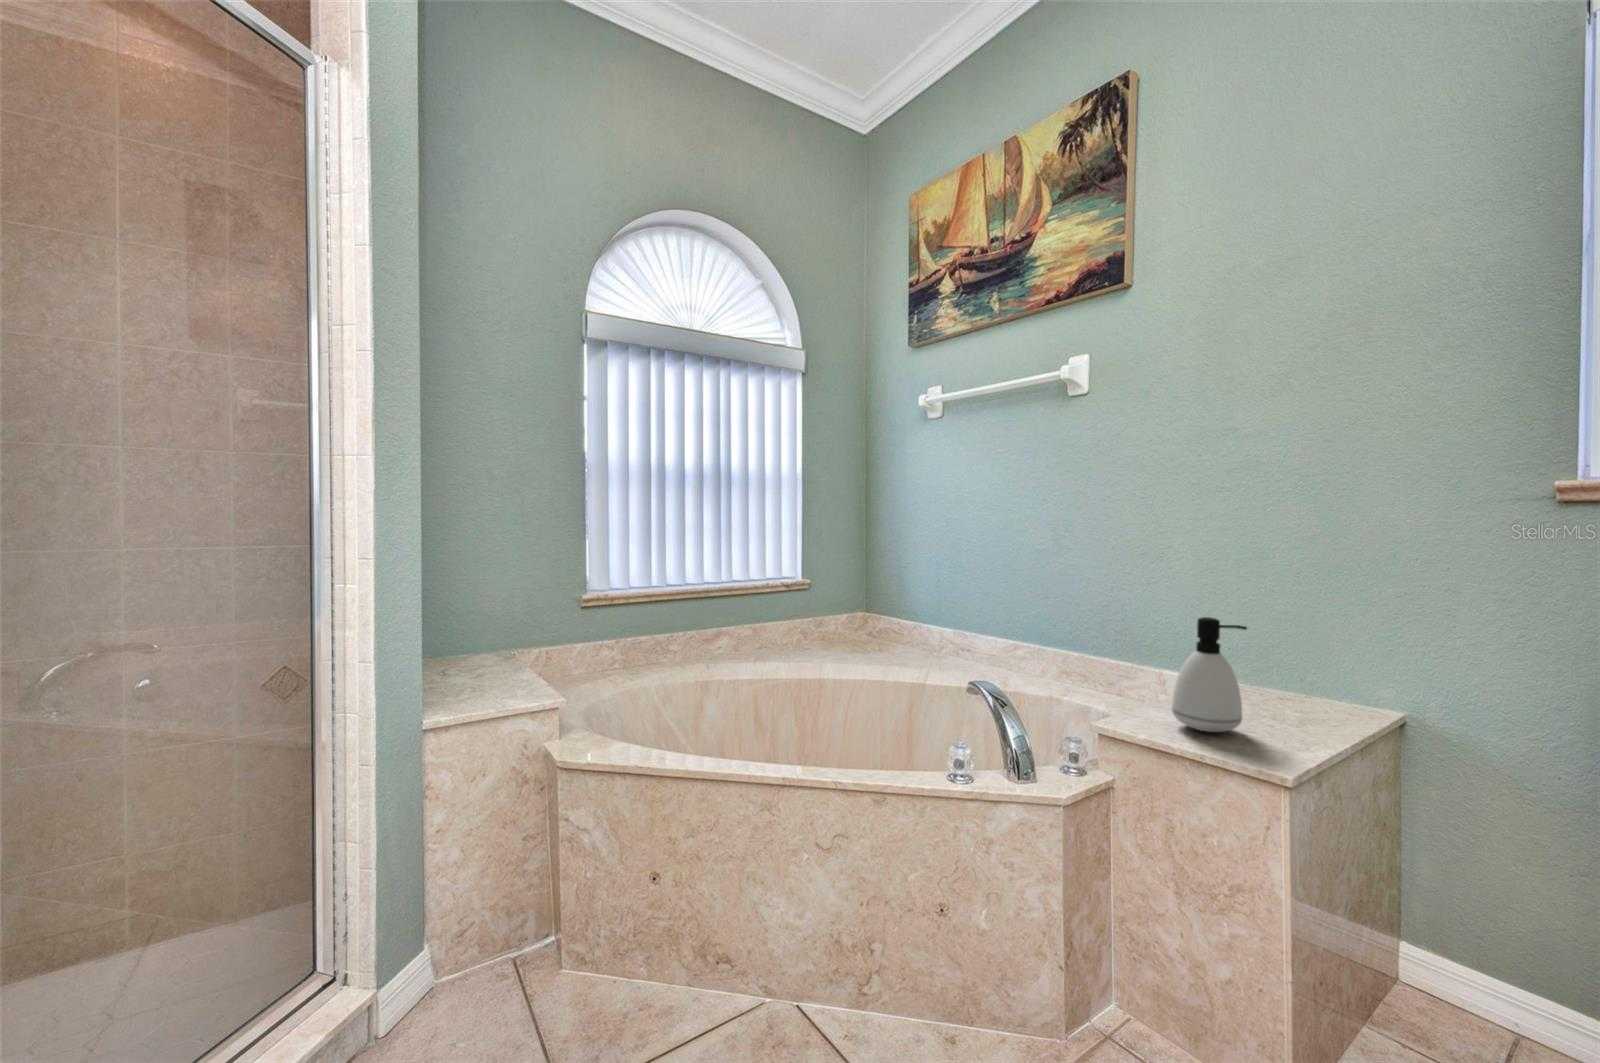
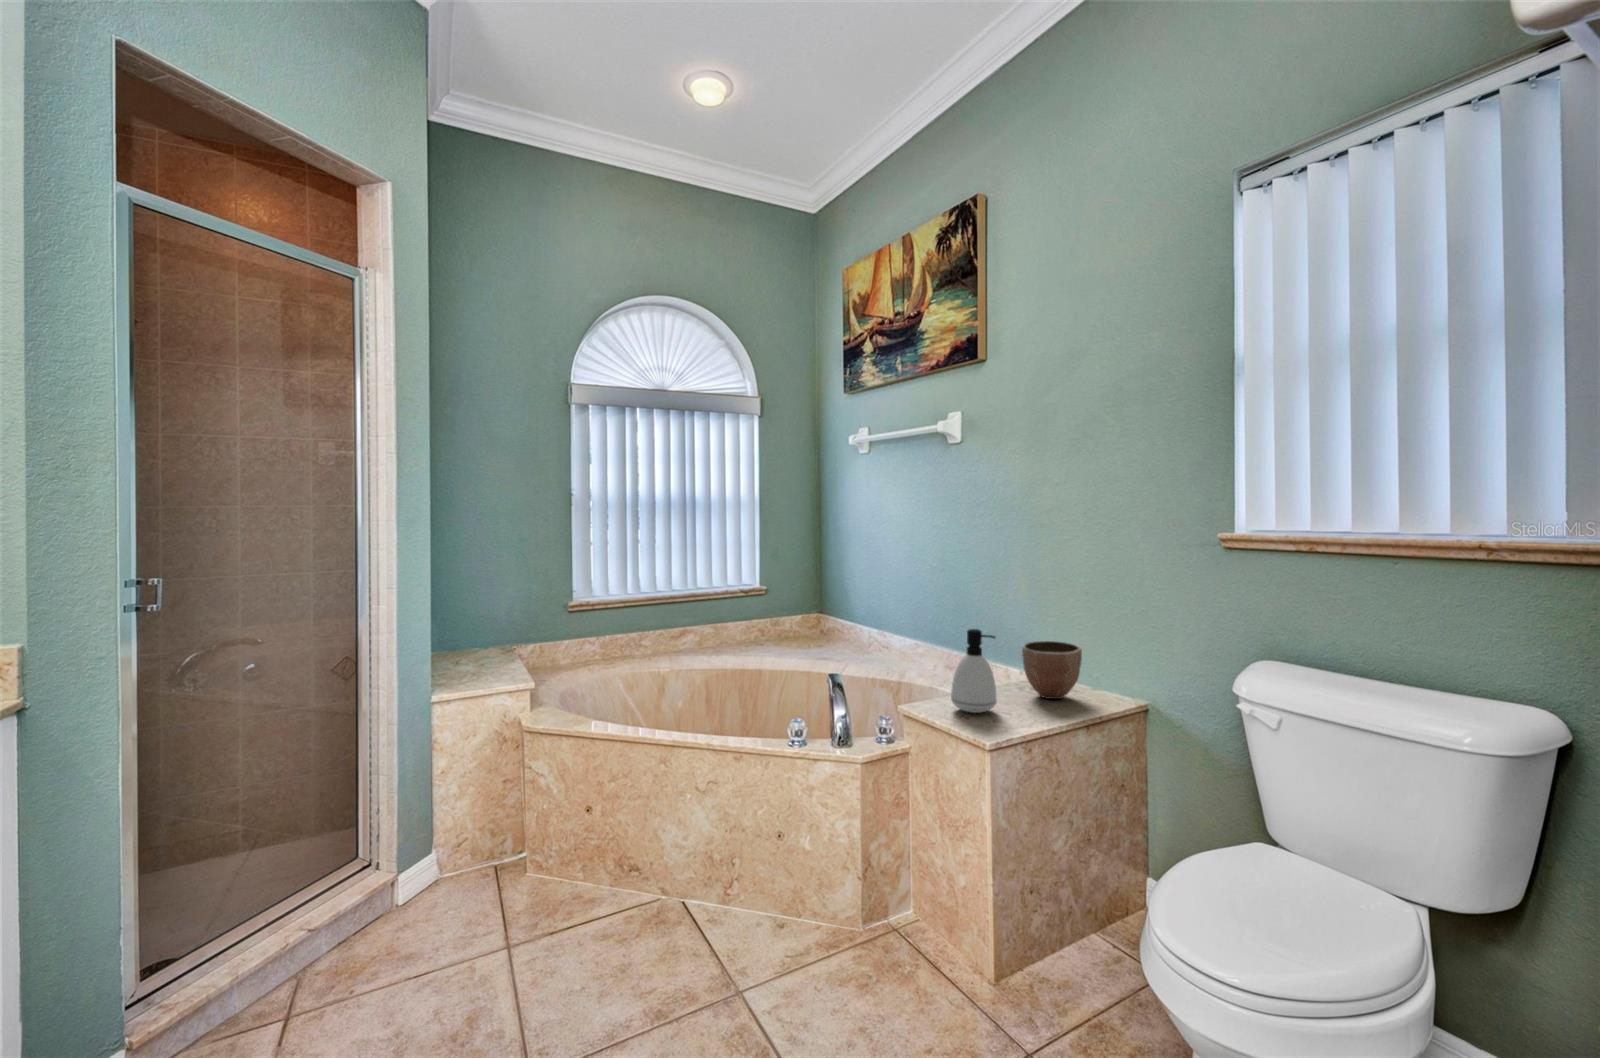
decorative bowl: none [1237,632,1327,709] -> present [1022,641,1082,699]

